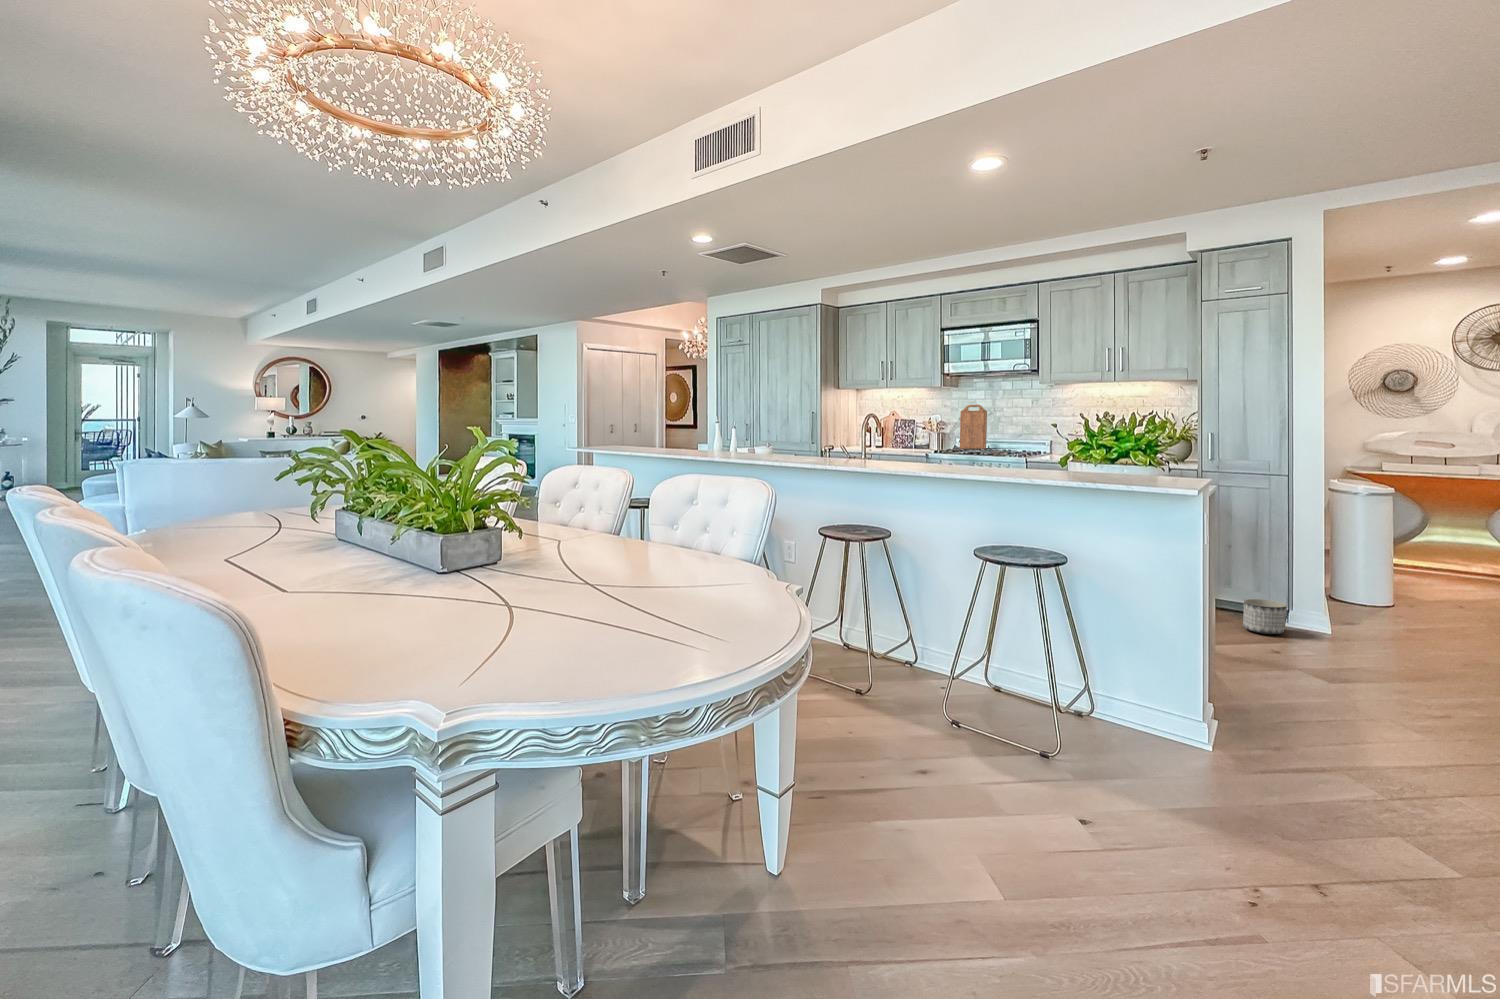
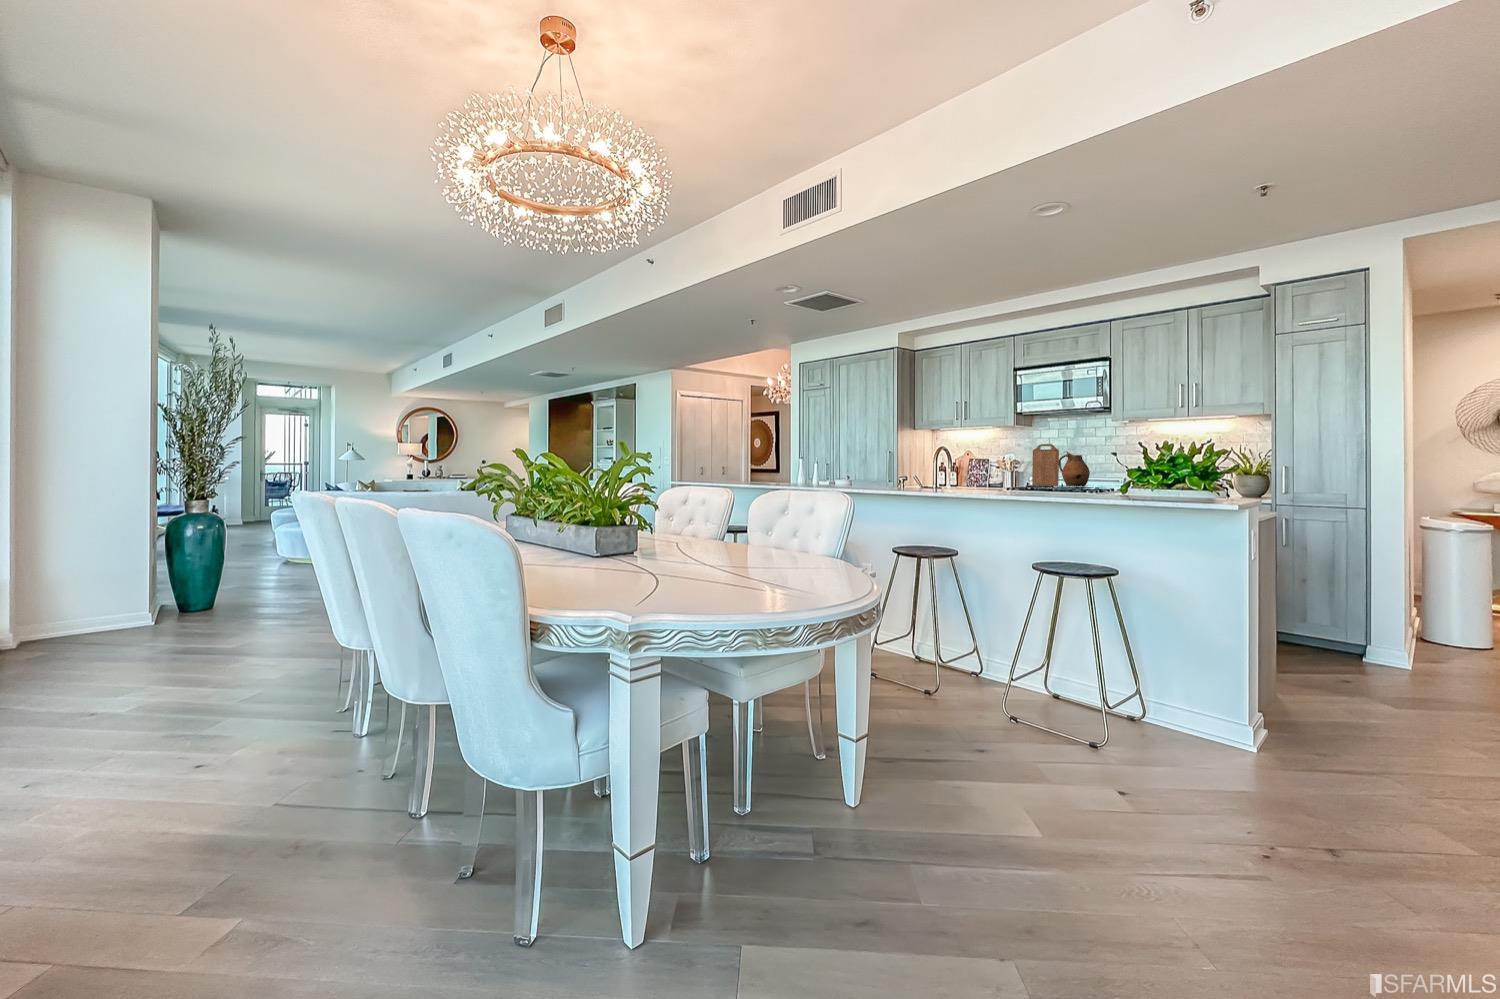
ceramic pitcher: none [987,414,1025,451] -> present [1059,451,1090,487]
planter: present [1243,599,1287,634] -> none [1322,629,1368,664]

